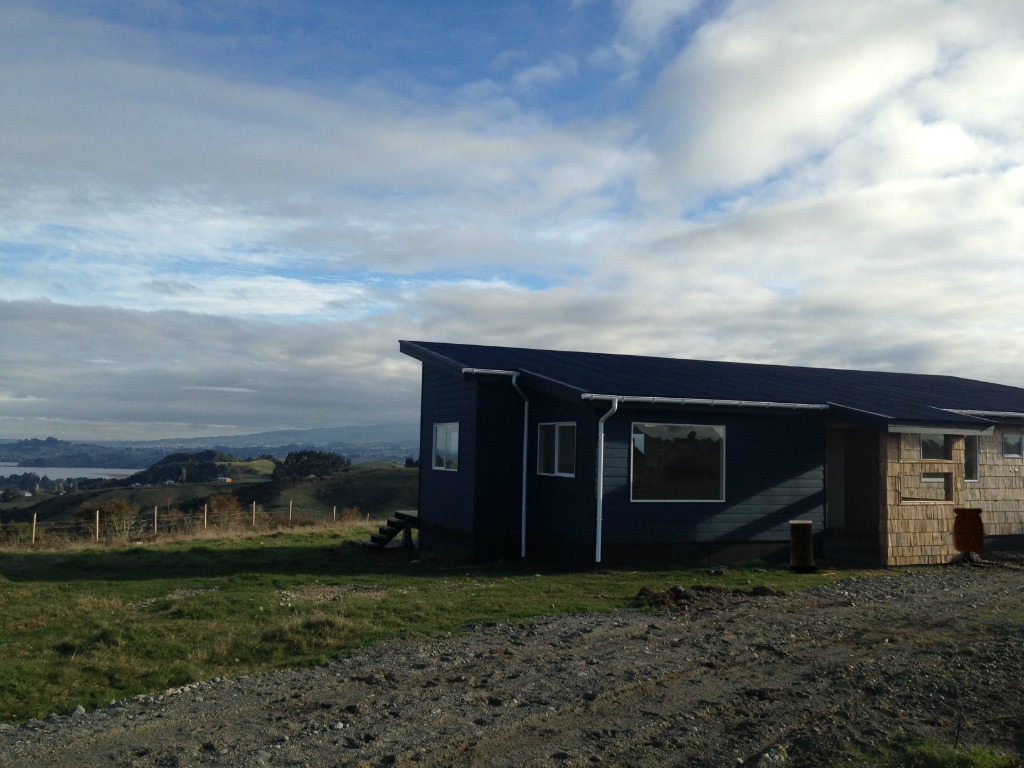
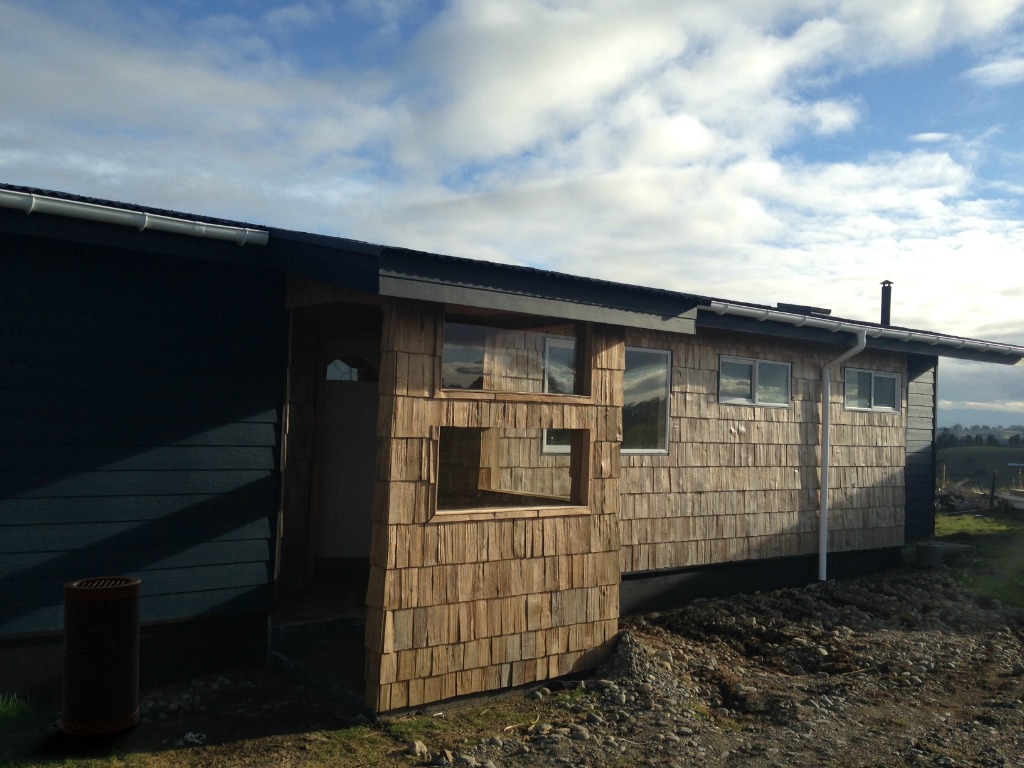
lounge chair: present [950,508,988,566] -> none [555,536,661,715]

